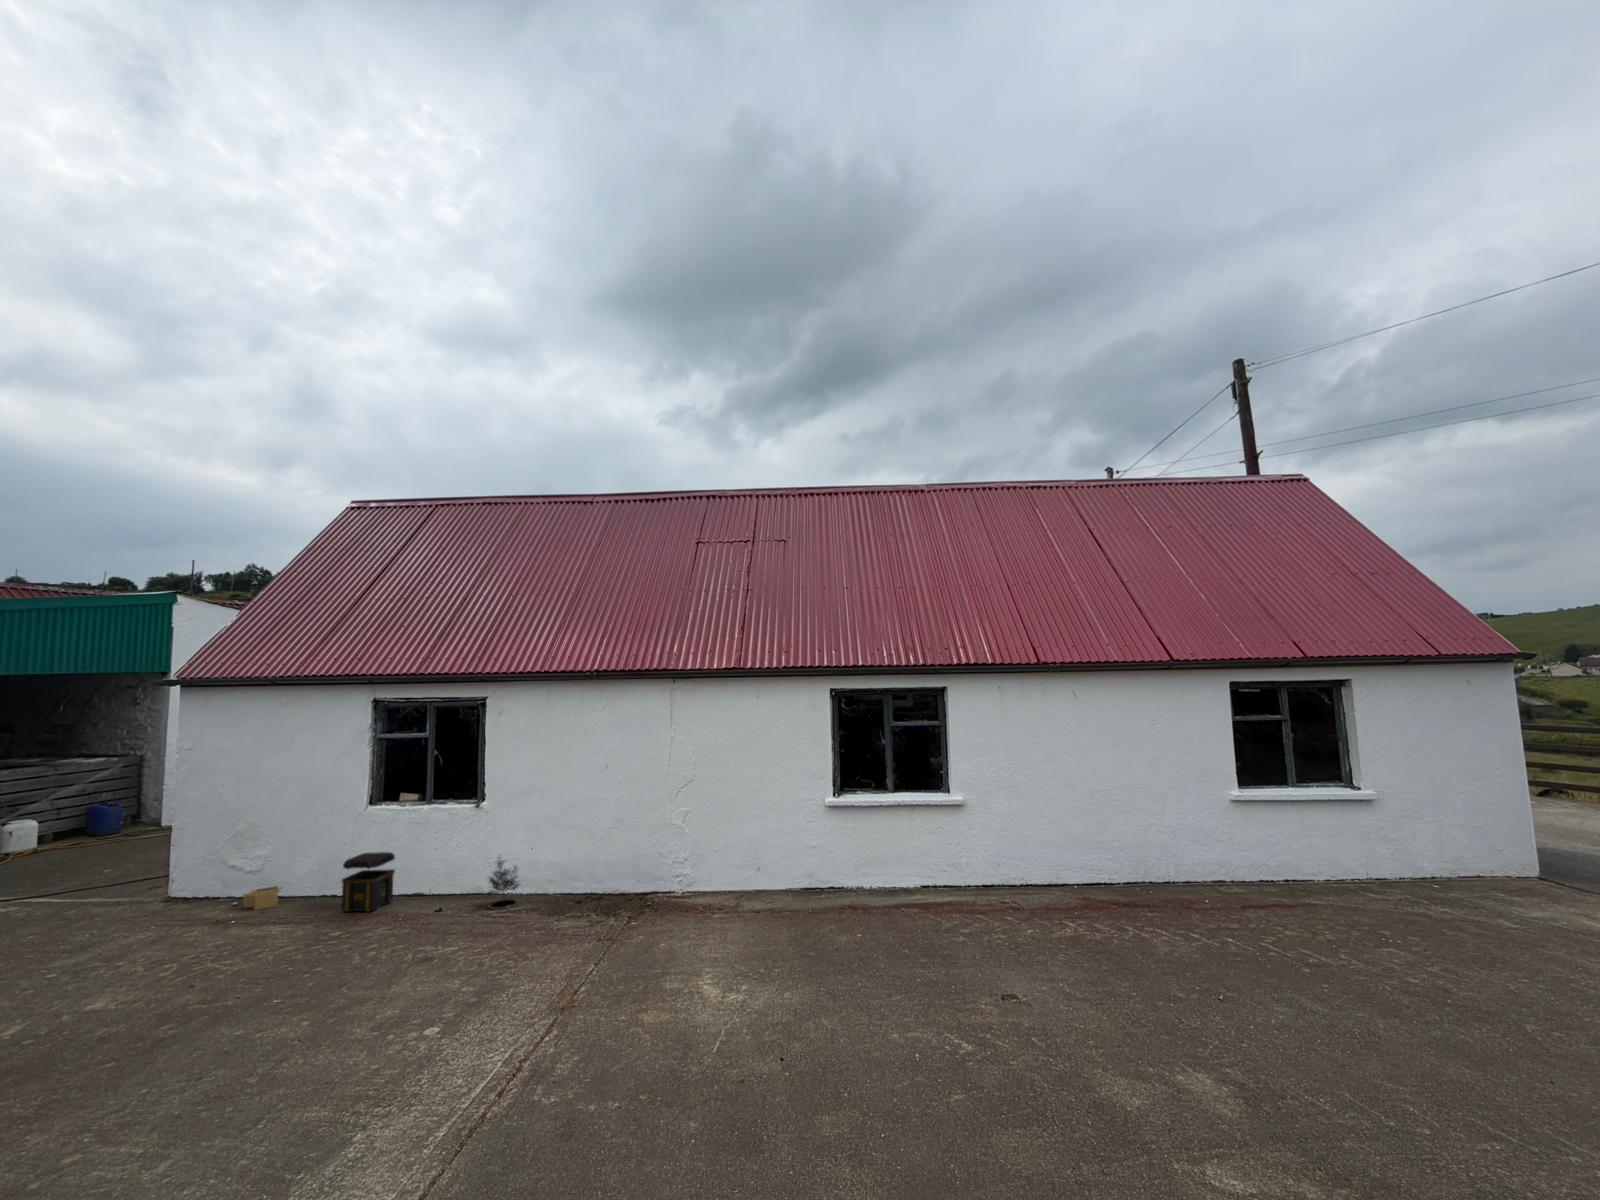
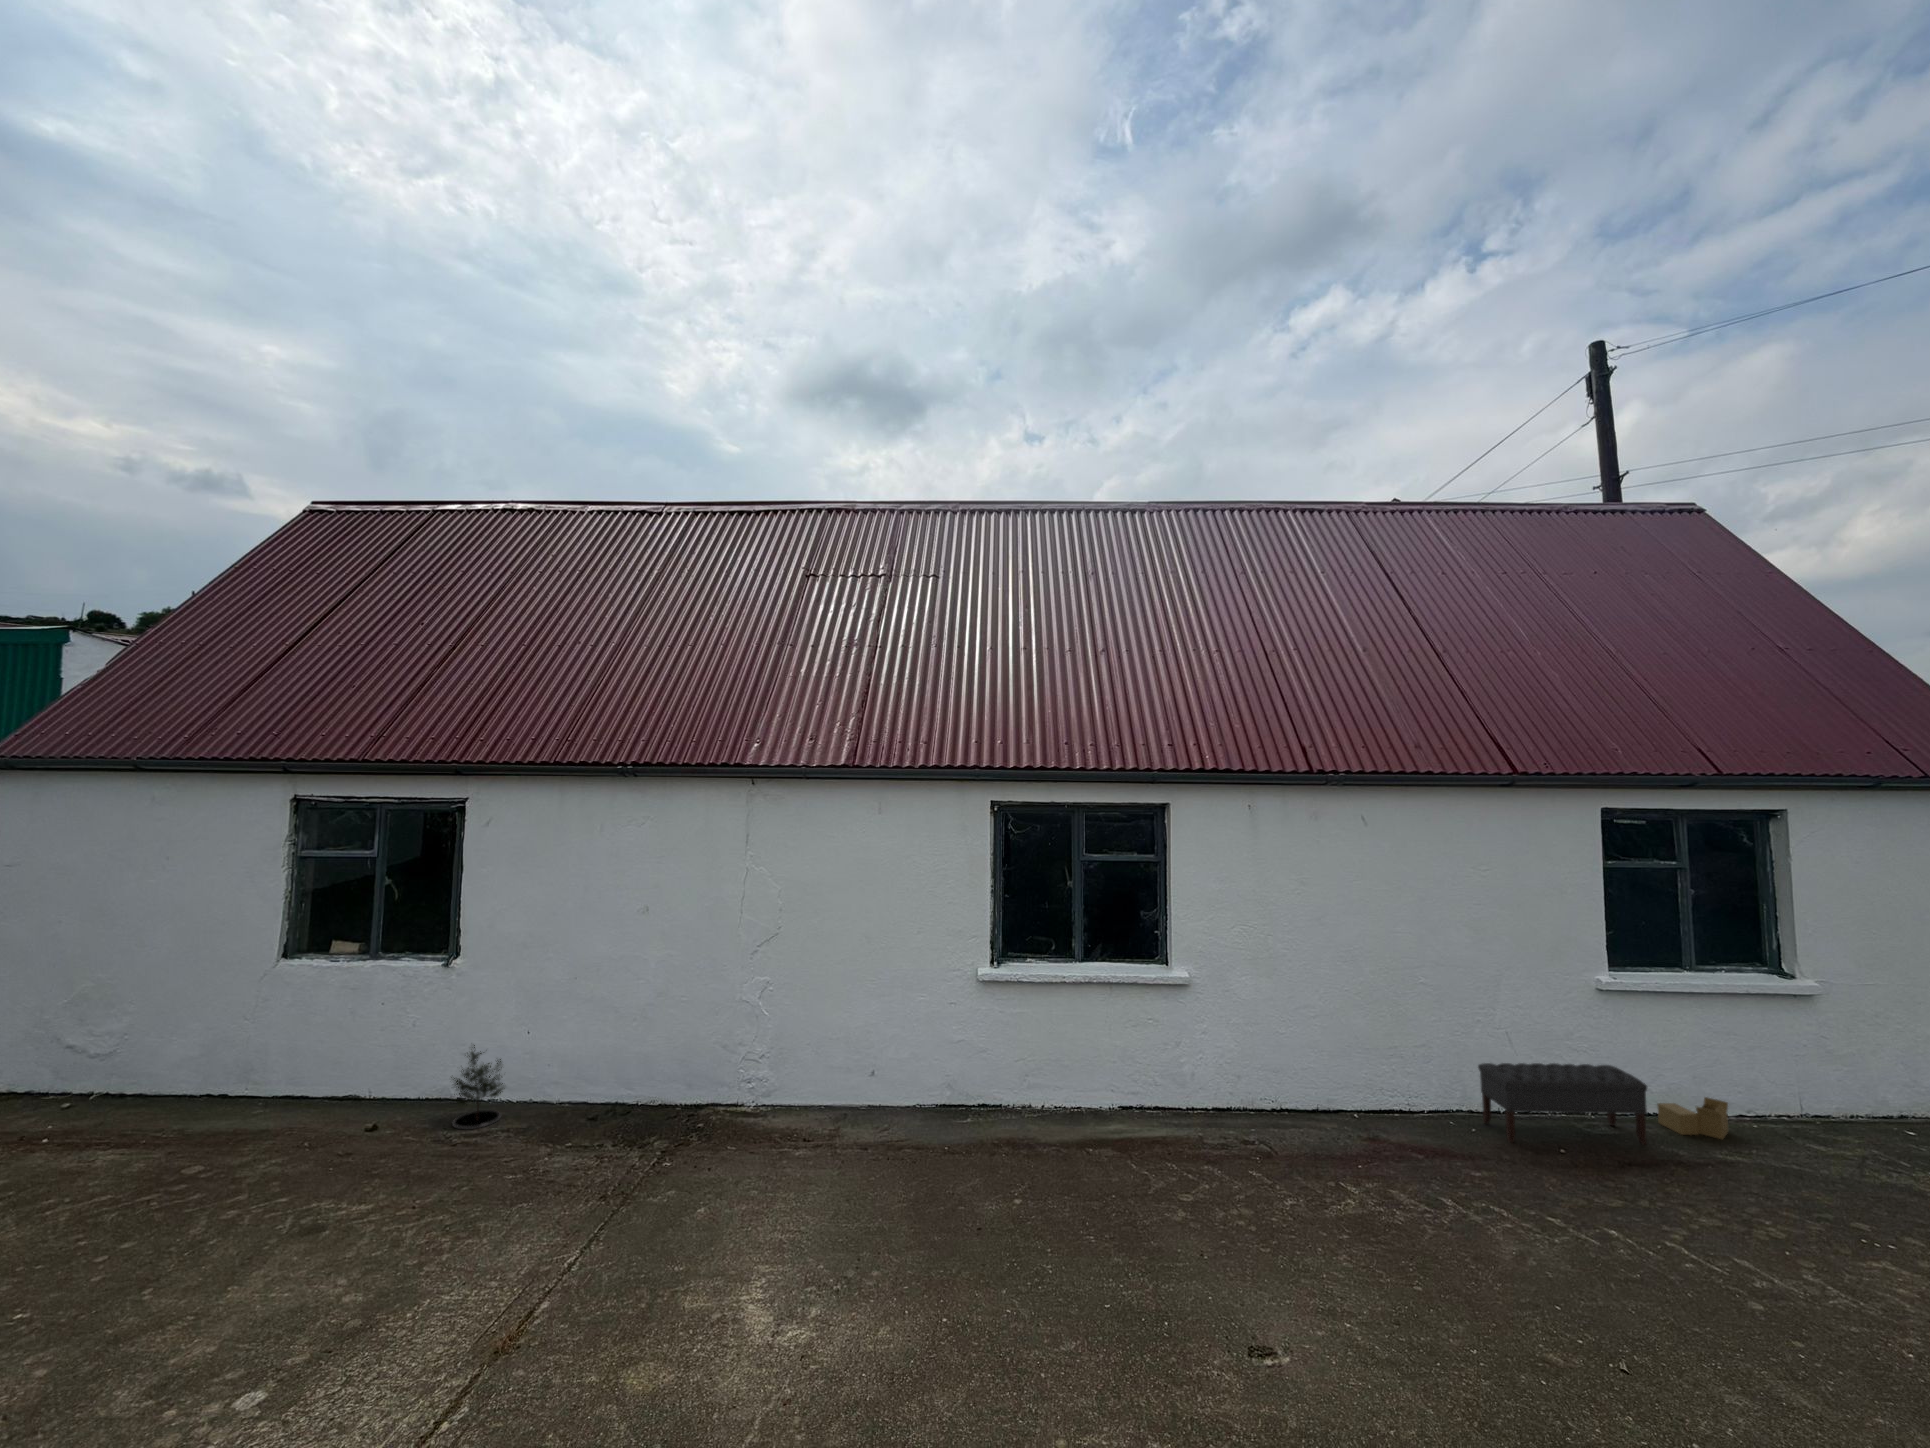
bench: none [1154,849,1262,899] -> present [1478,1063,1647,1145]
toolbox: present [342,852,395,912] -> none [223,1032,316,1127]
cardboard box: present [243,886,281,910] -> present [1658,1097,1728,1139]

